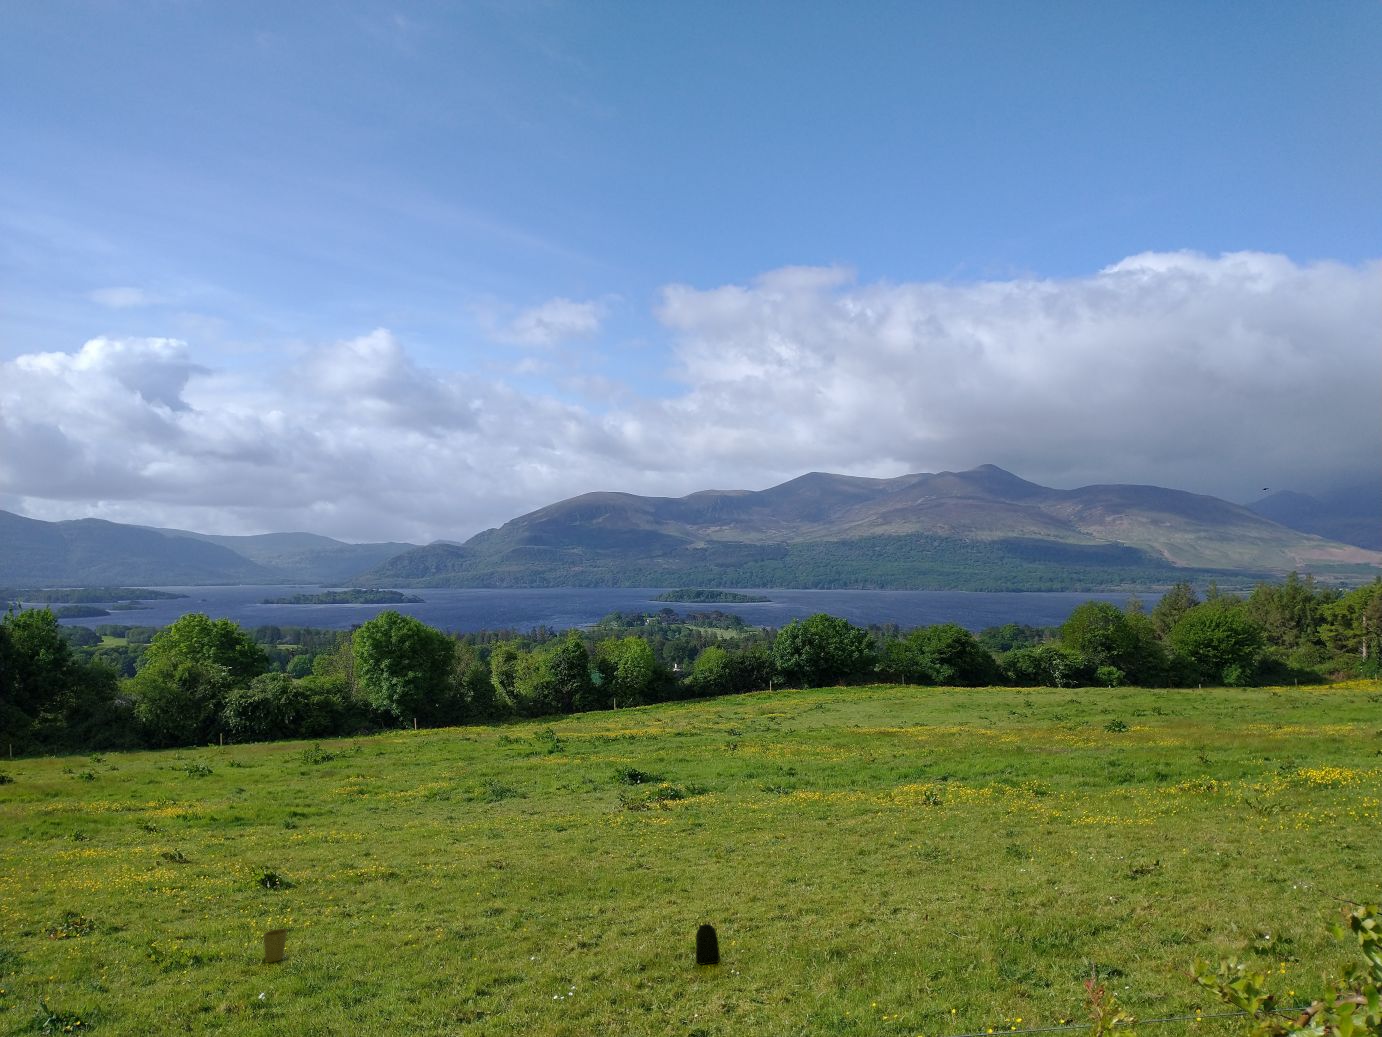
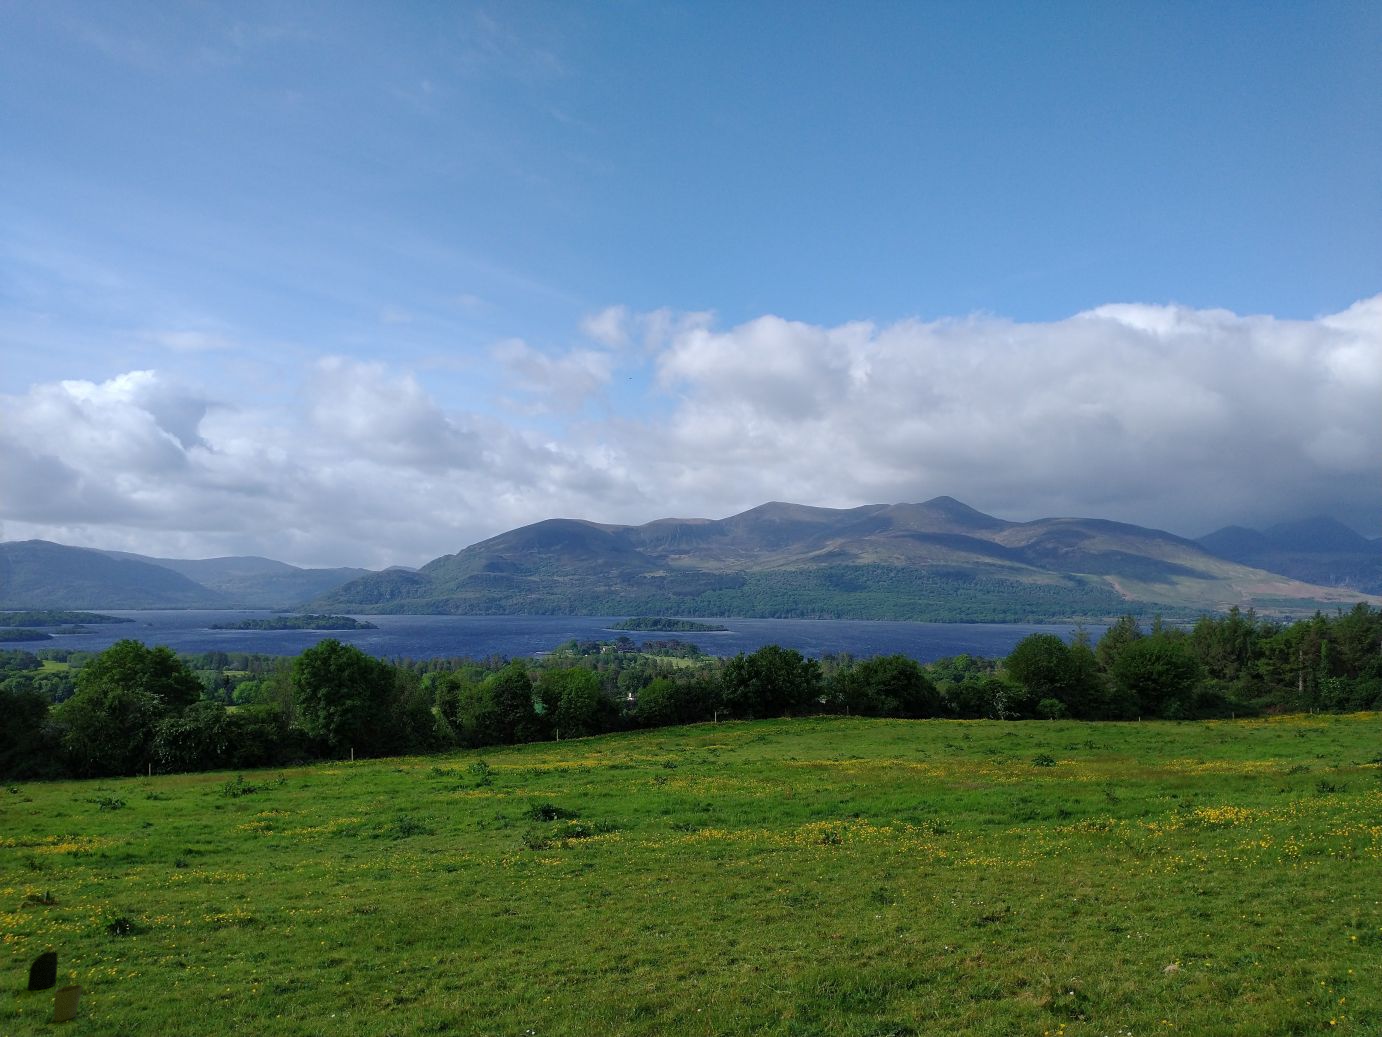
backpack: present [696,924,720,965] -> present [27,952,58,990]

